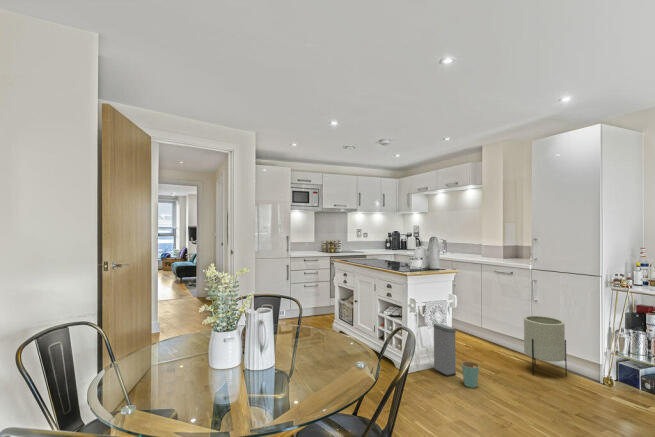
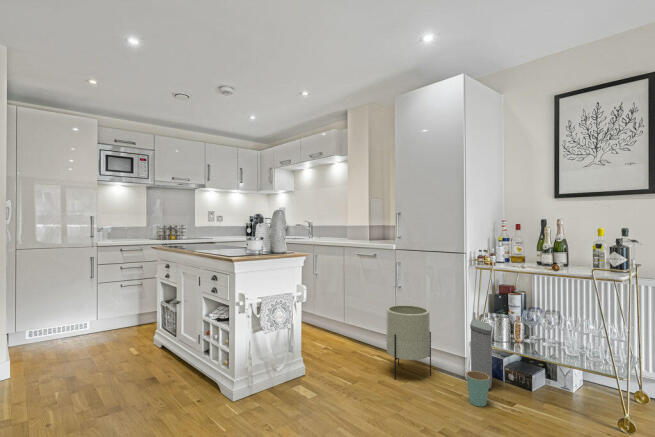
trash can: present [433,323,479,388] -> present [466,320,492,407]

